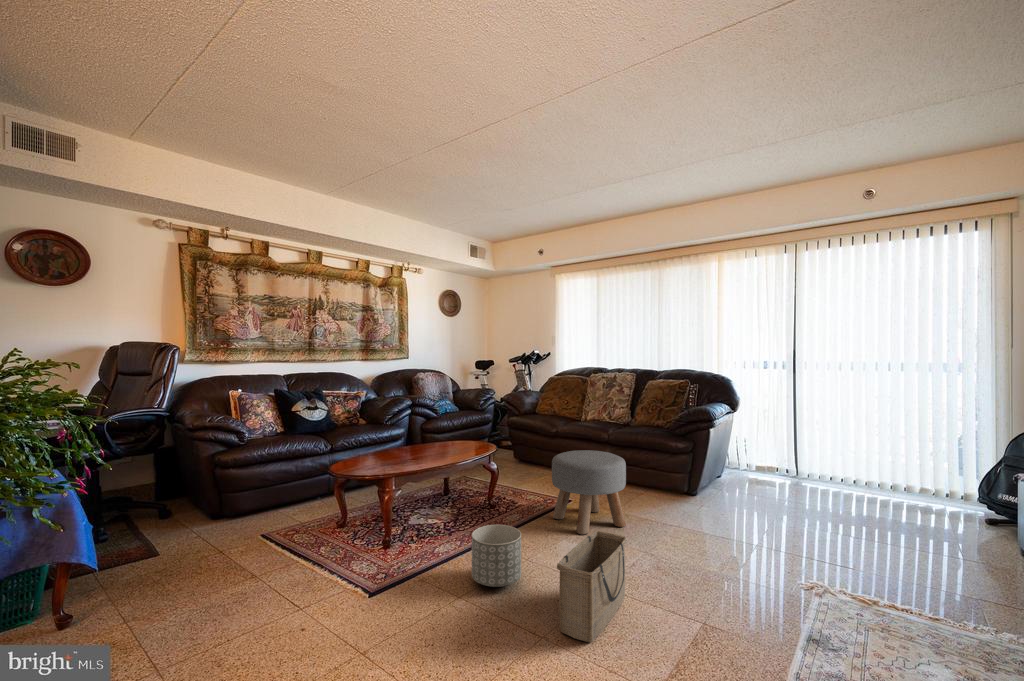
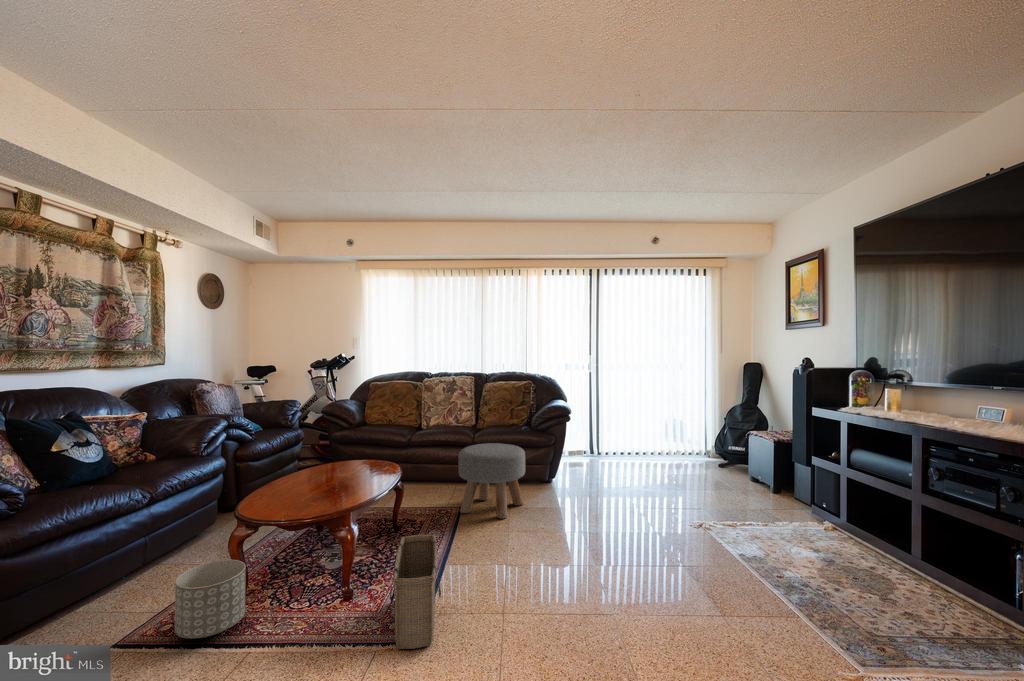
planter: present [472,525,521,587] -> present [175,560,246,639]
basket: present [557,531,627,642] -> present [390,535,441,649]

